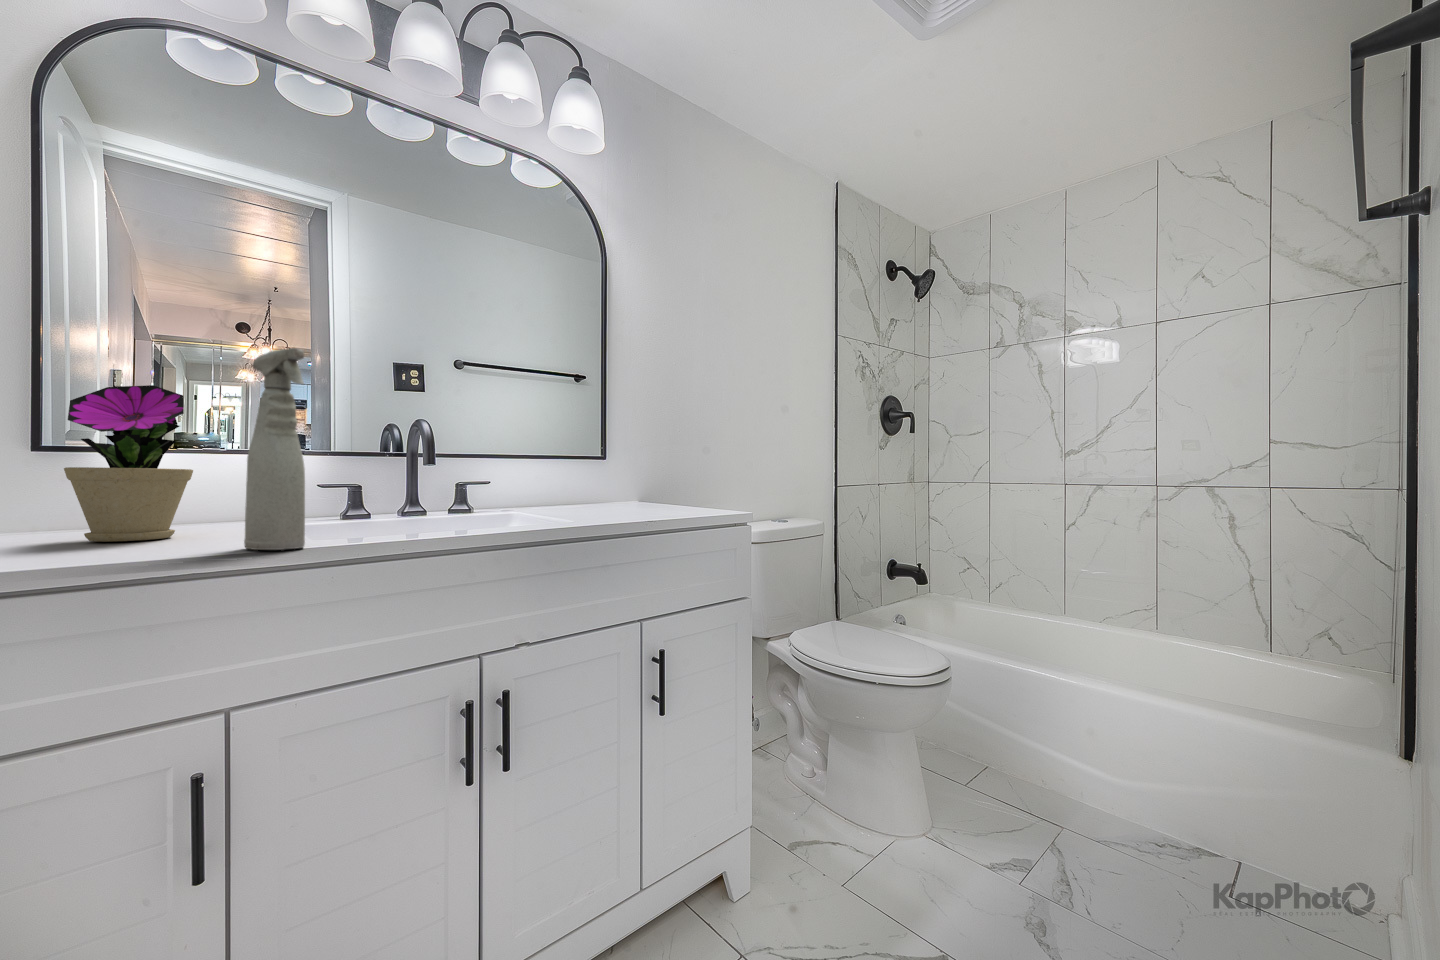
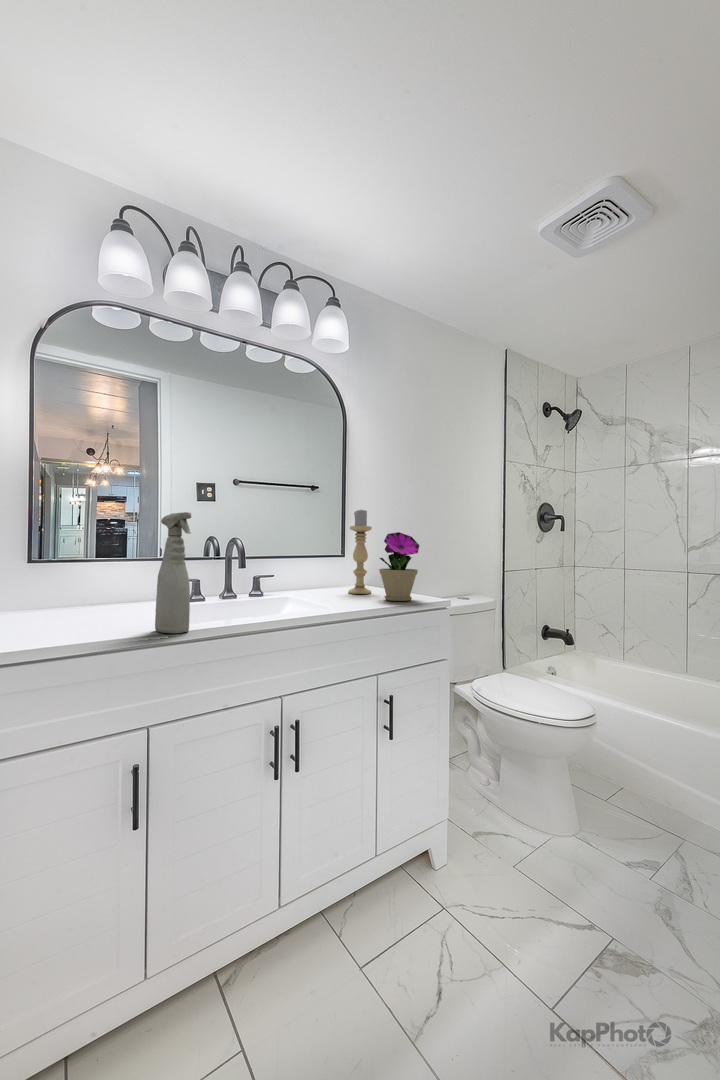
flower pot: present [64,385,193,542] -> present [379,532,419,601]
candle holder: none [608,386,642,509] -> present [348,510,372,594]

